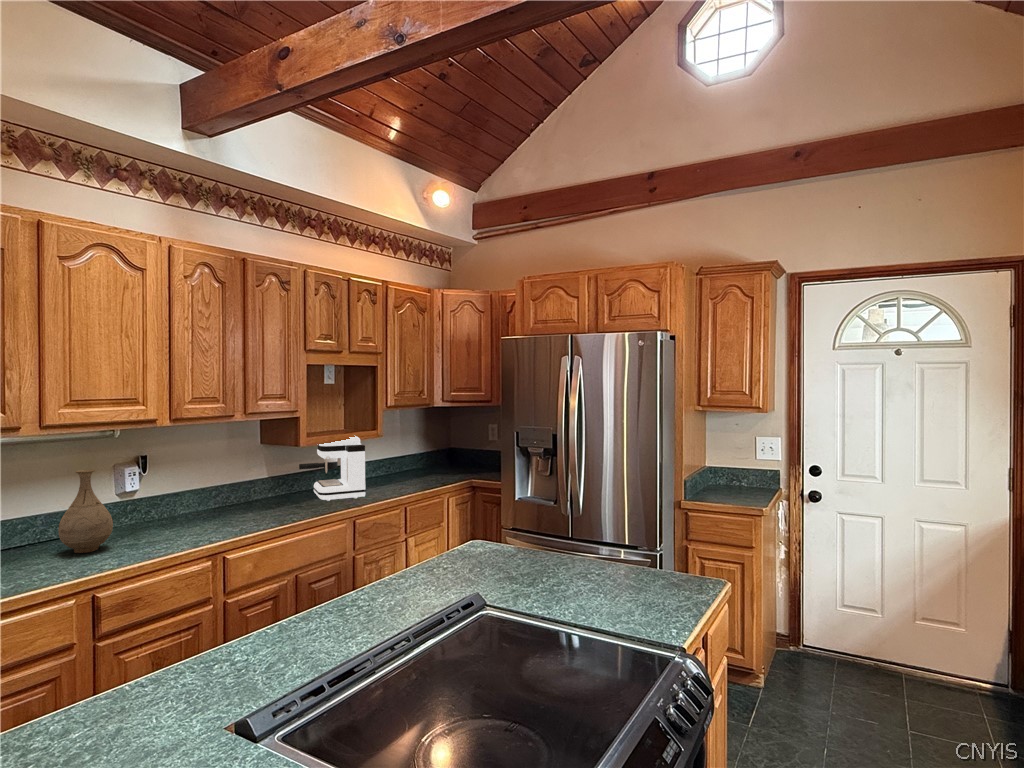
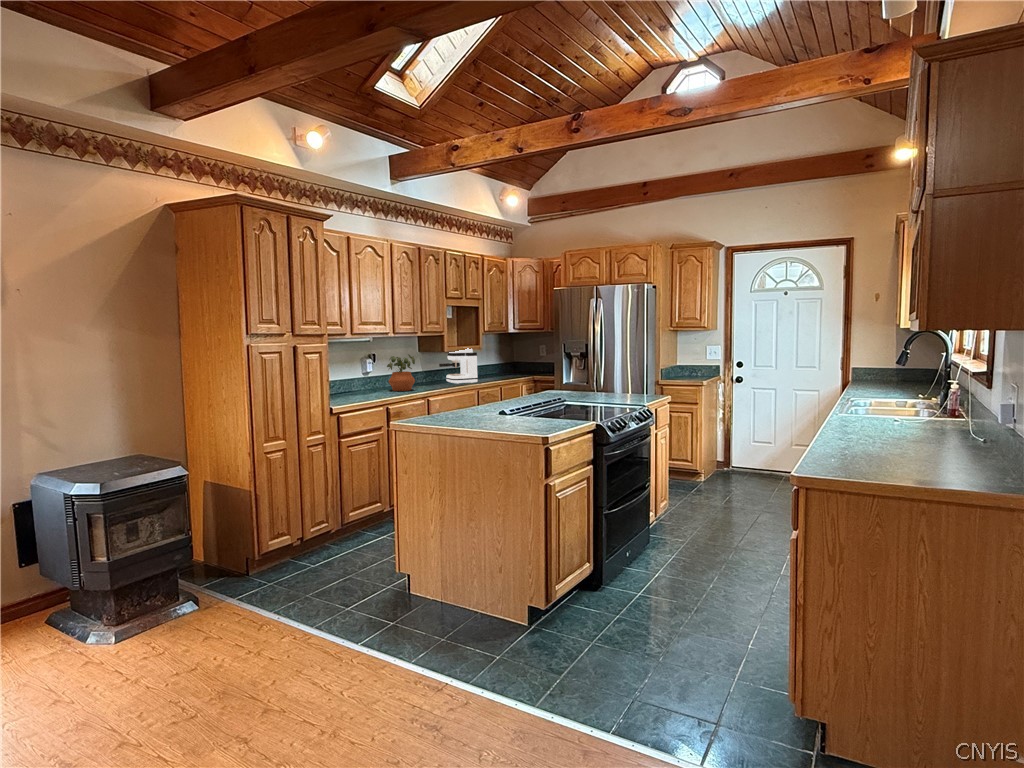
potted plant: none [162,458,221,533] -> present [387,354,415,391]
vase: present [58,470,113,553] -> none [355,356,376,395]

